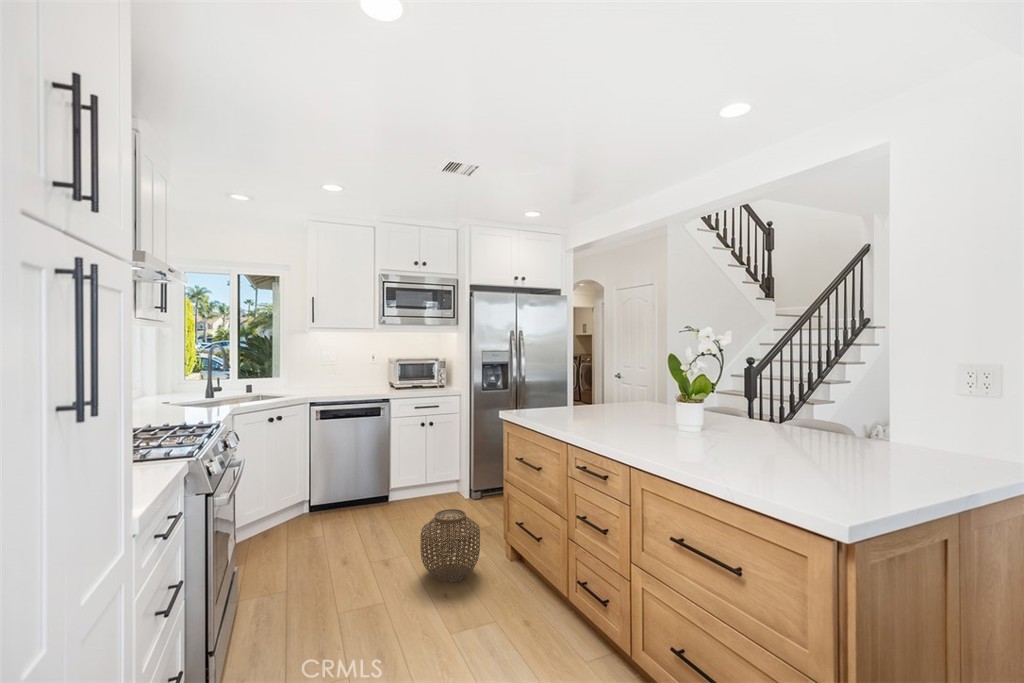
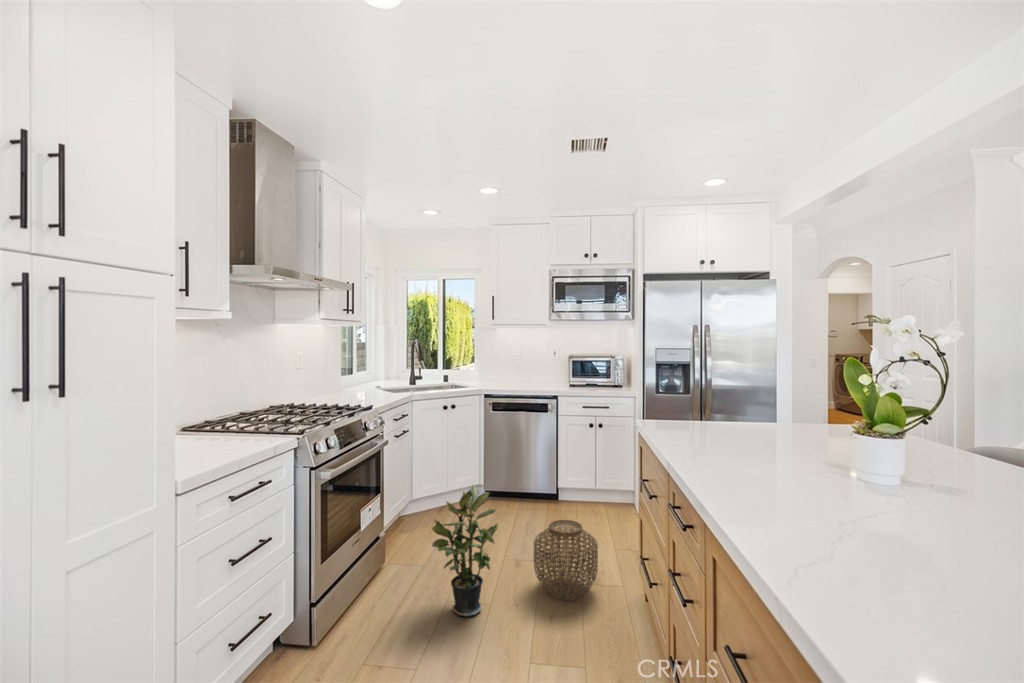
potted plant: none [330,489,401,624] -> present [432,485,498,617]

